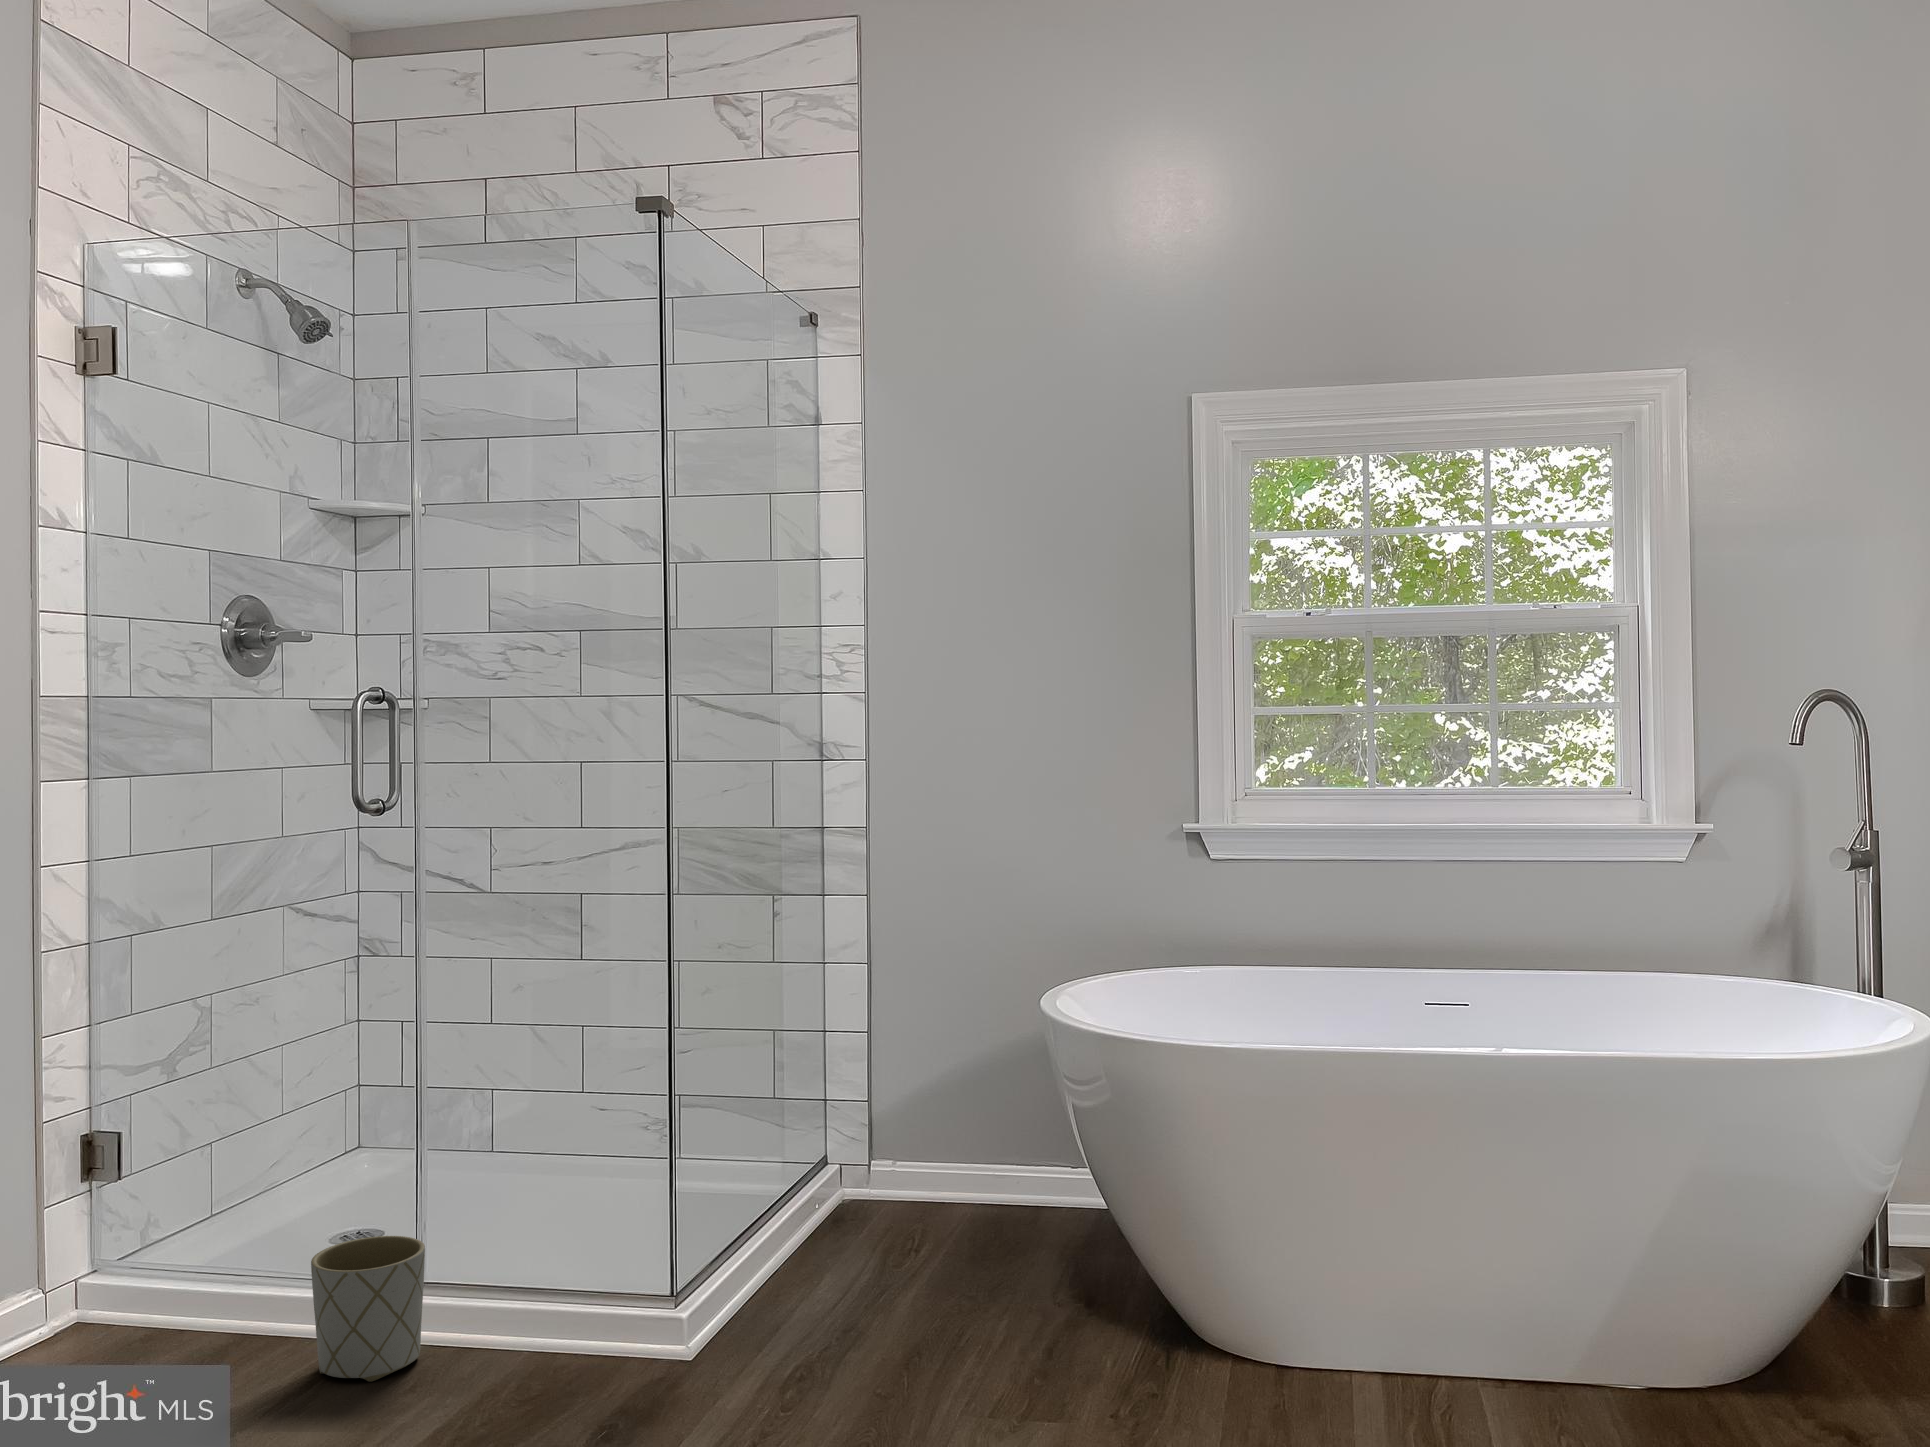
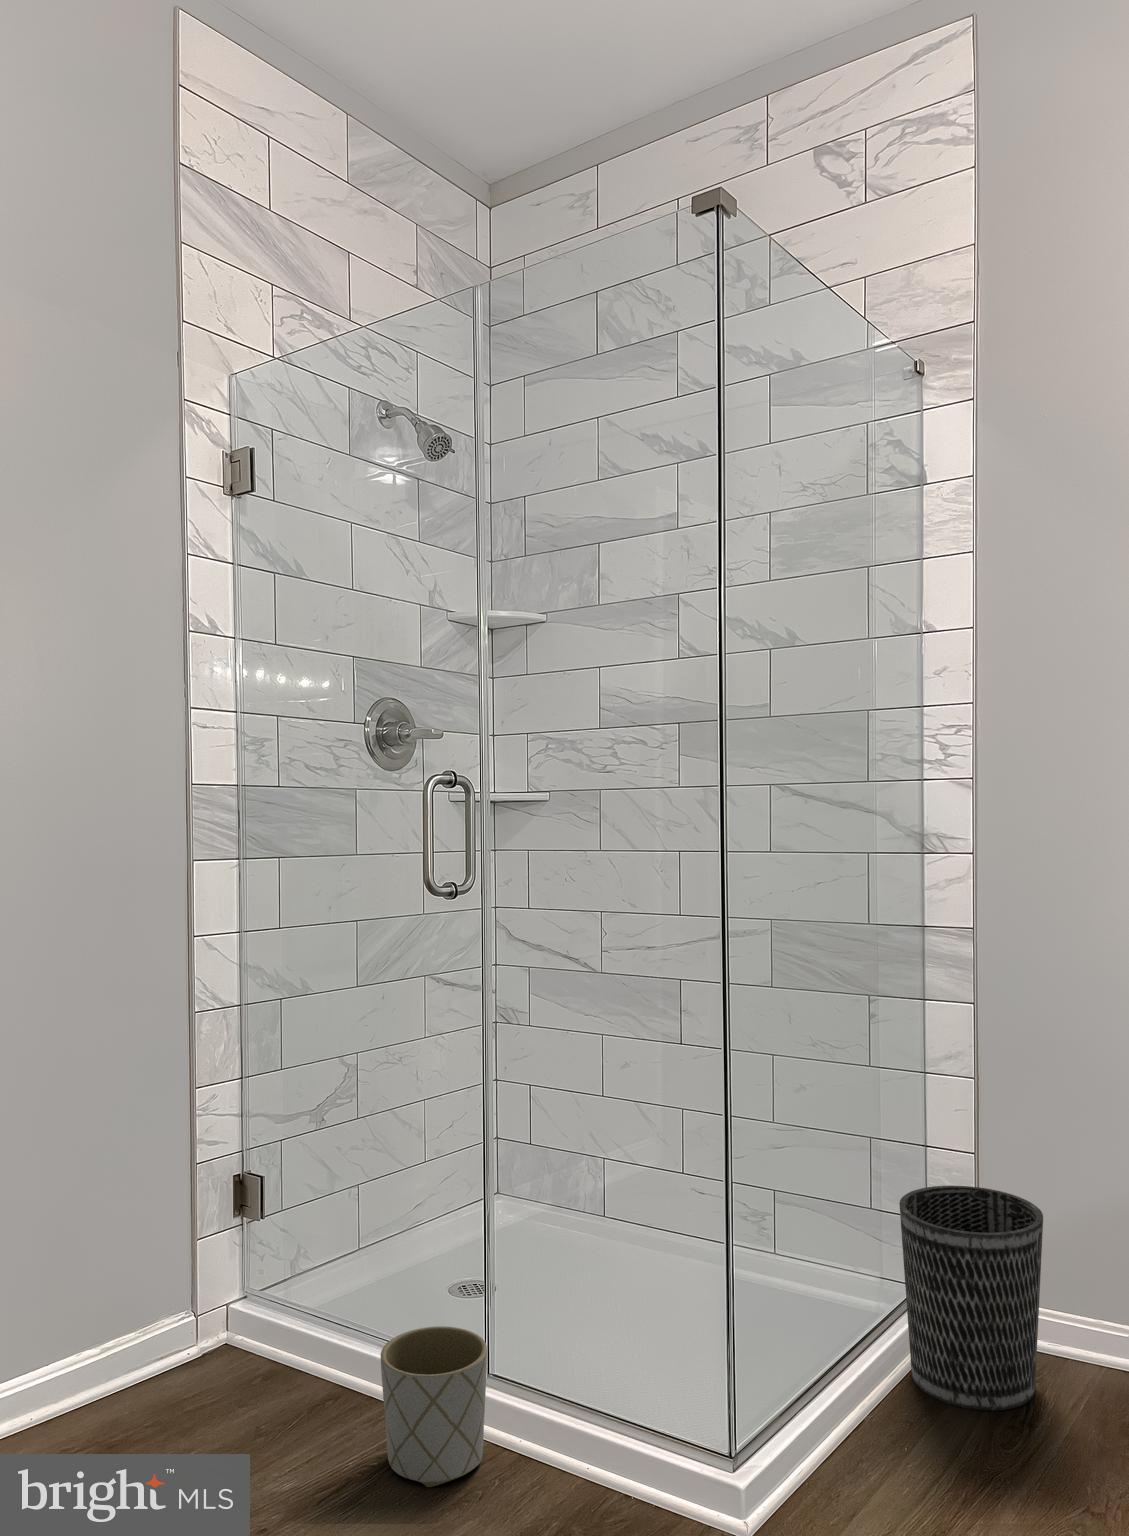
wastebasket: none [805,1064,929,1252] -> present [899,1186,1043,1411]

